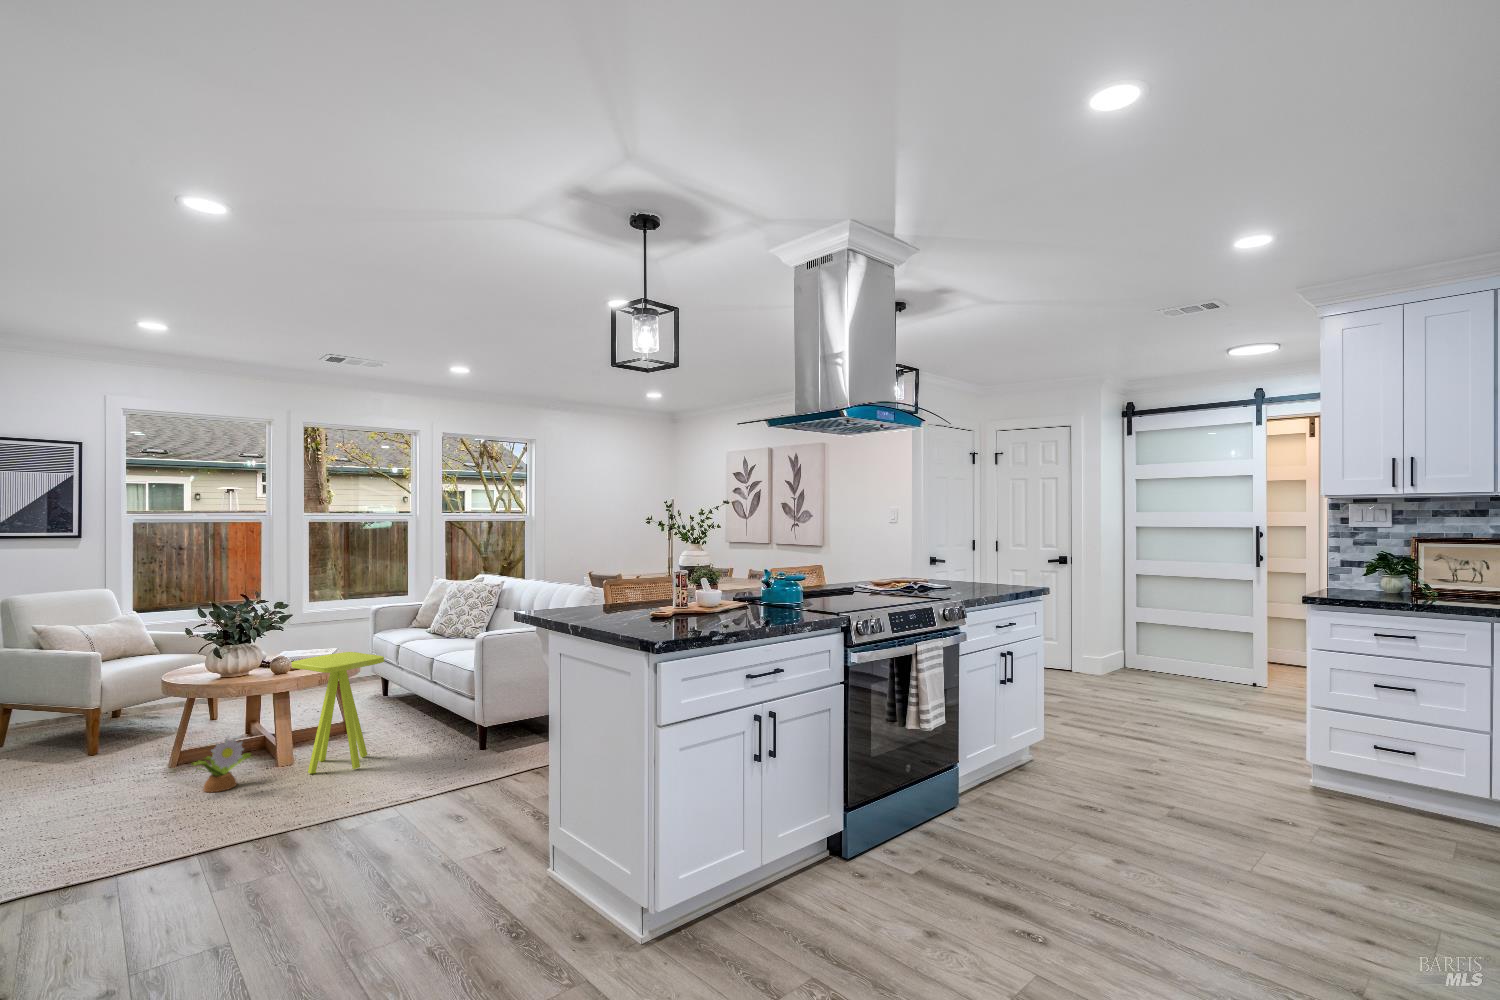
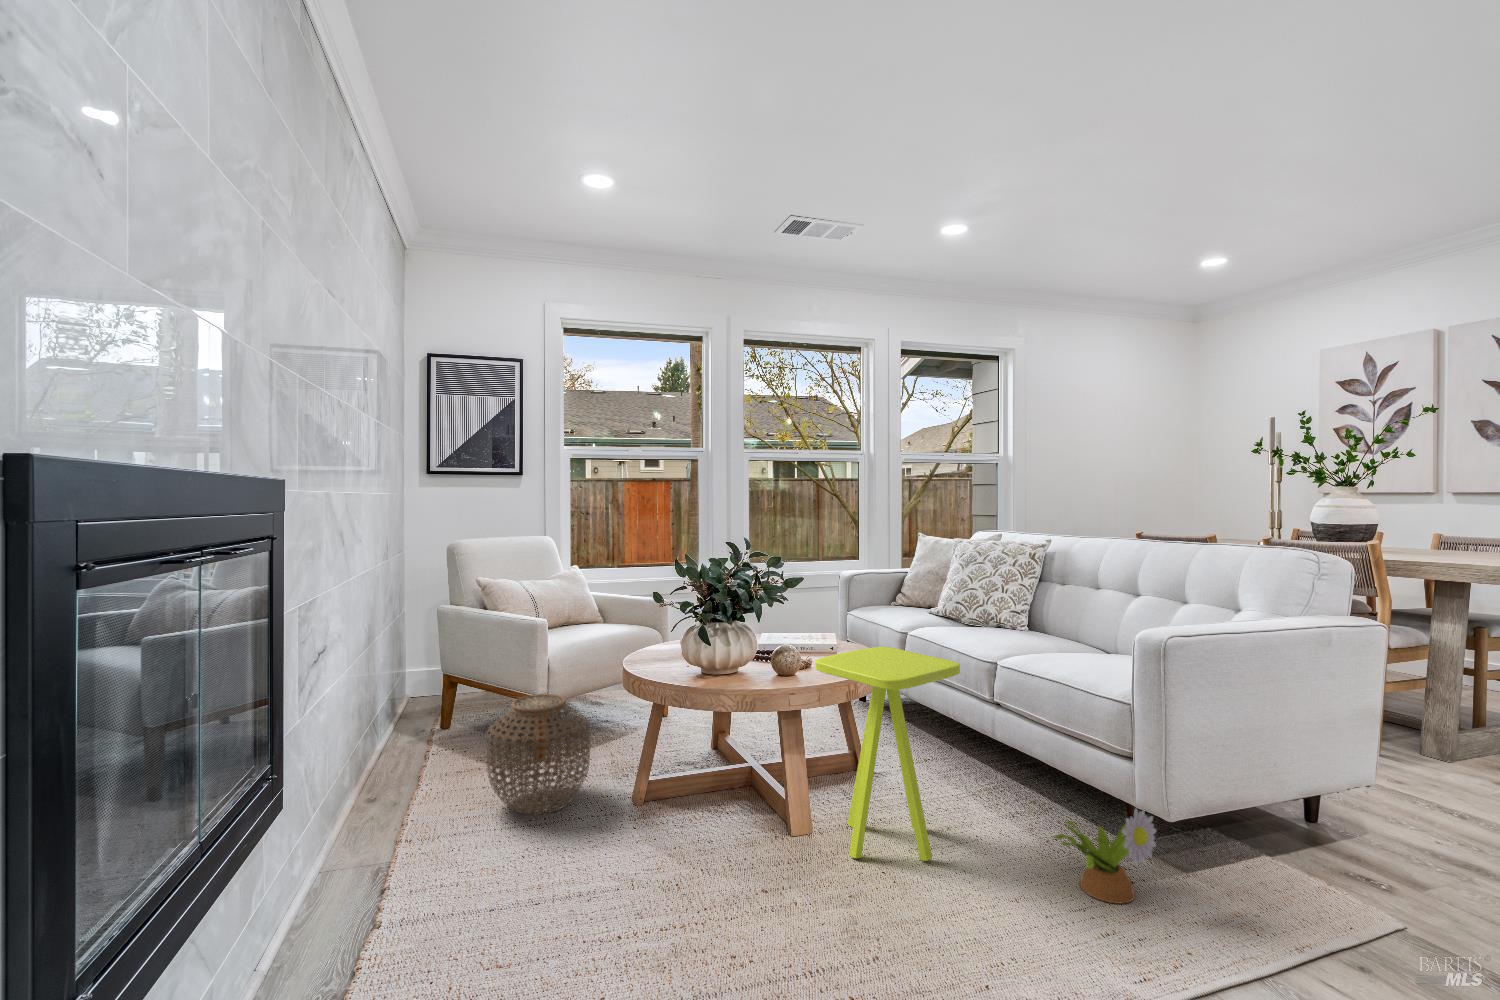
woven basket: none [36,703,128,785] -> present [486,694,590,815]
decorative plant: present [193,738,251,792] -> present [1054,809,1156,903]

